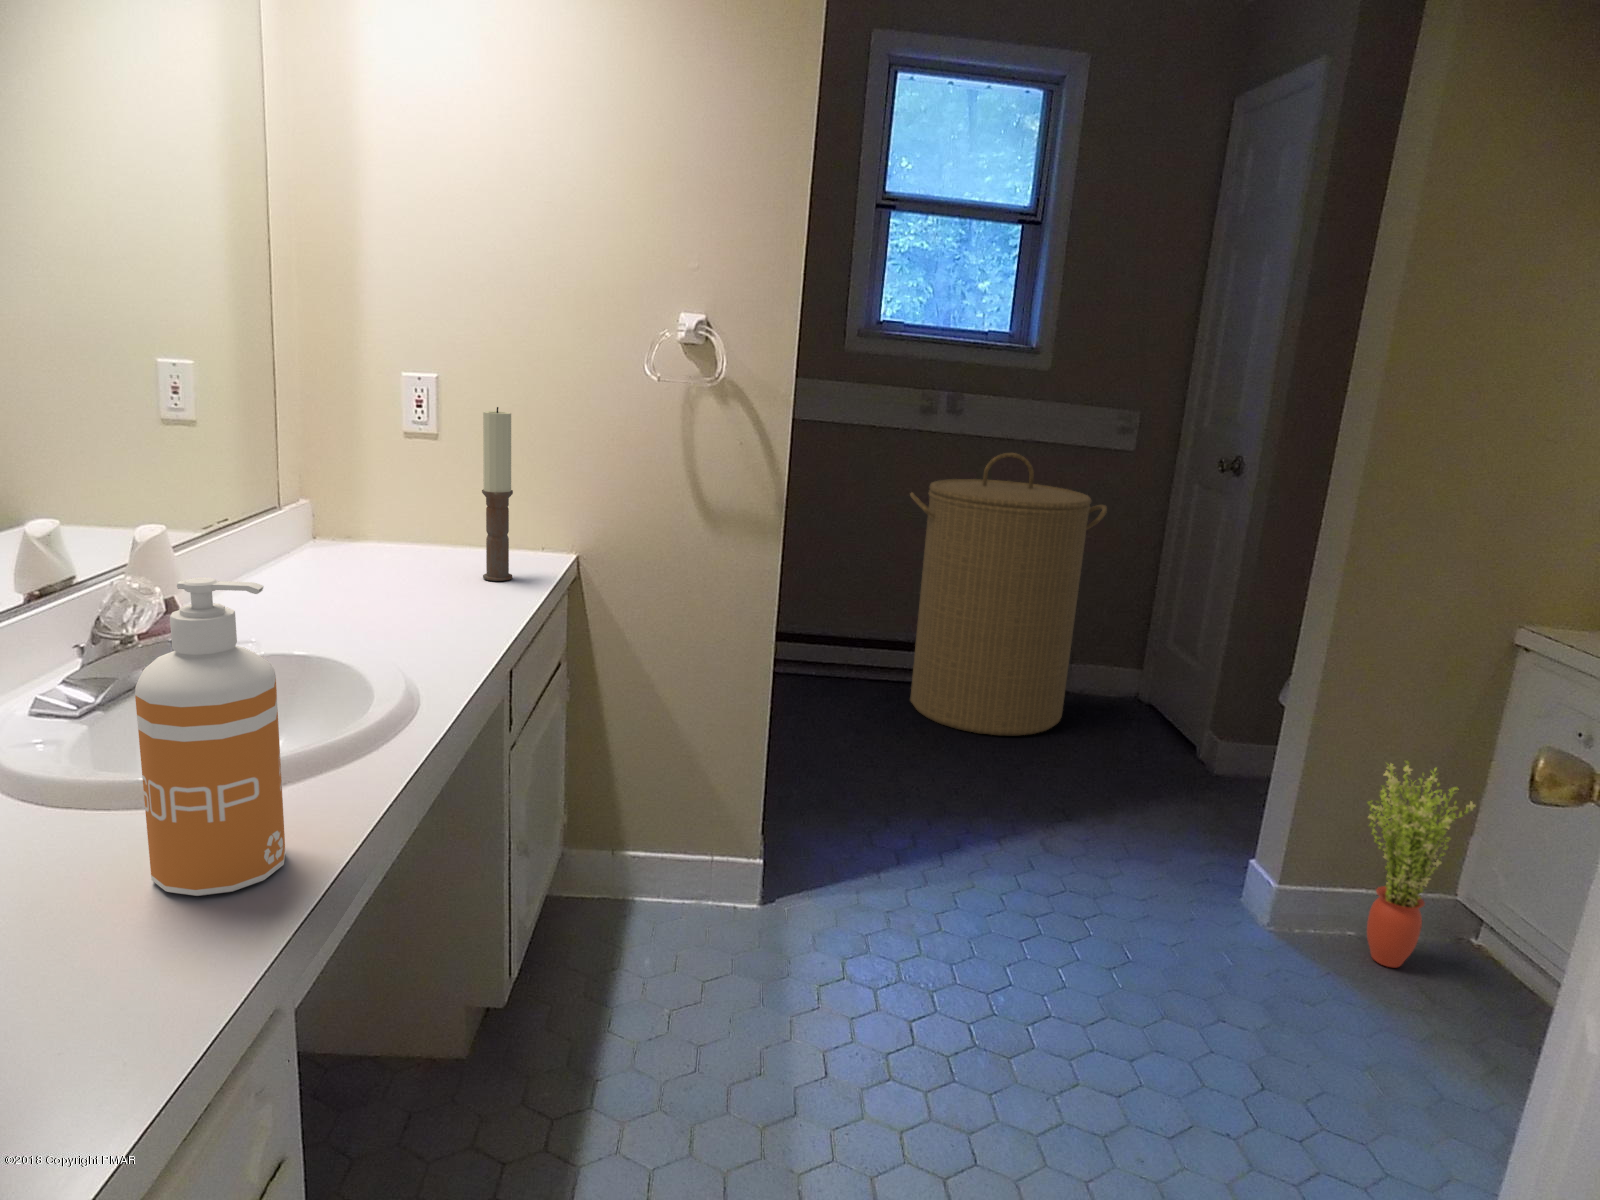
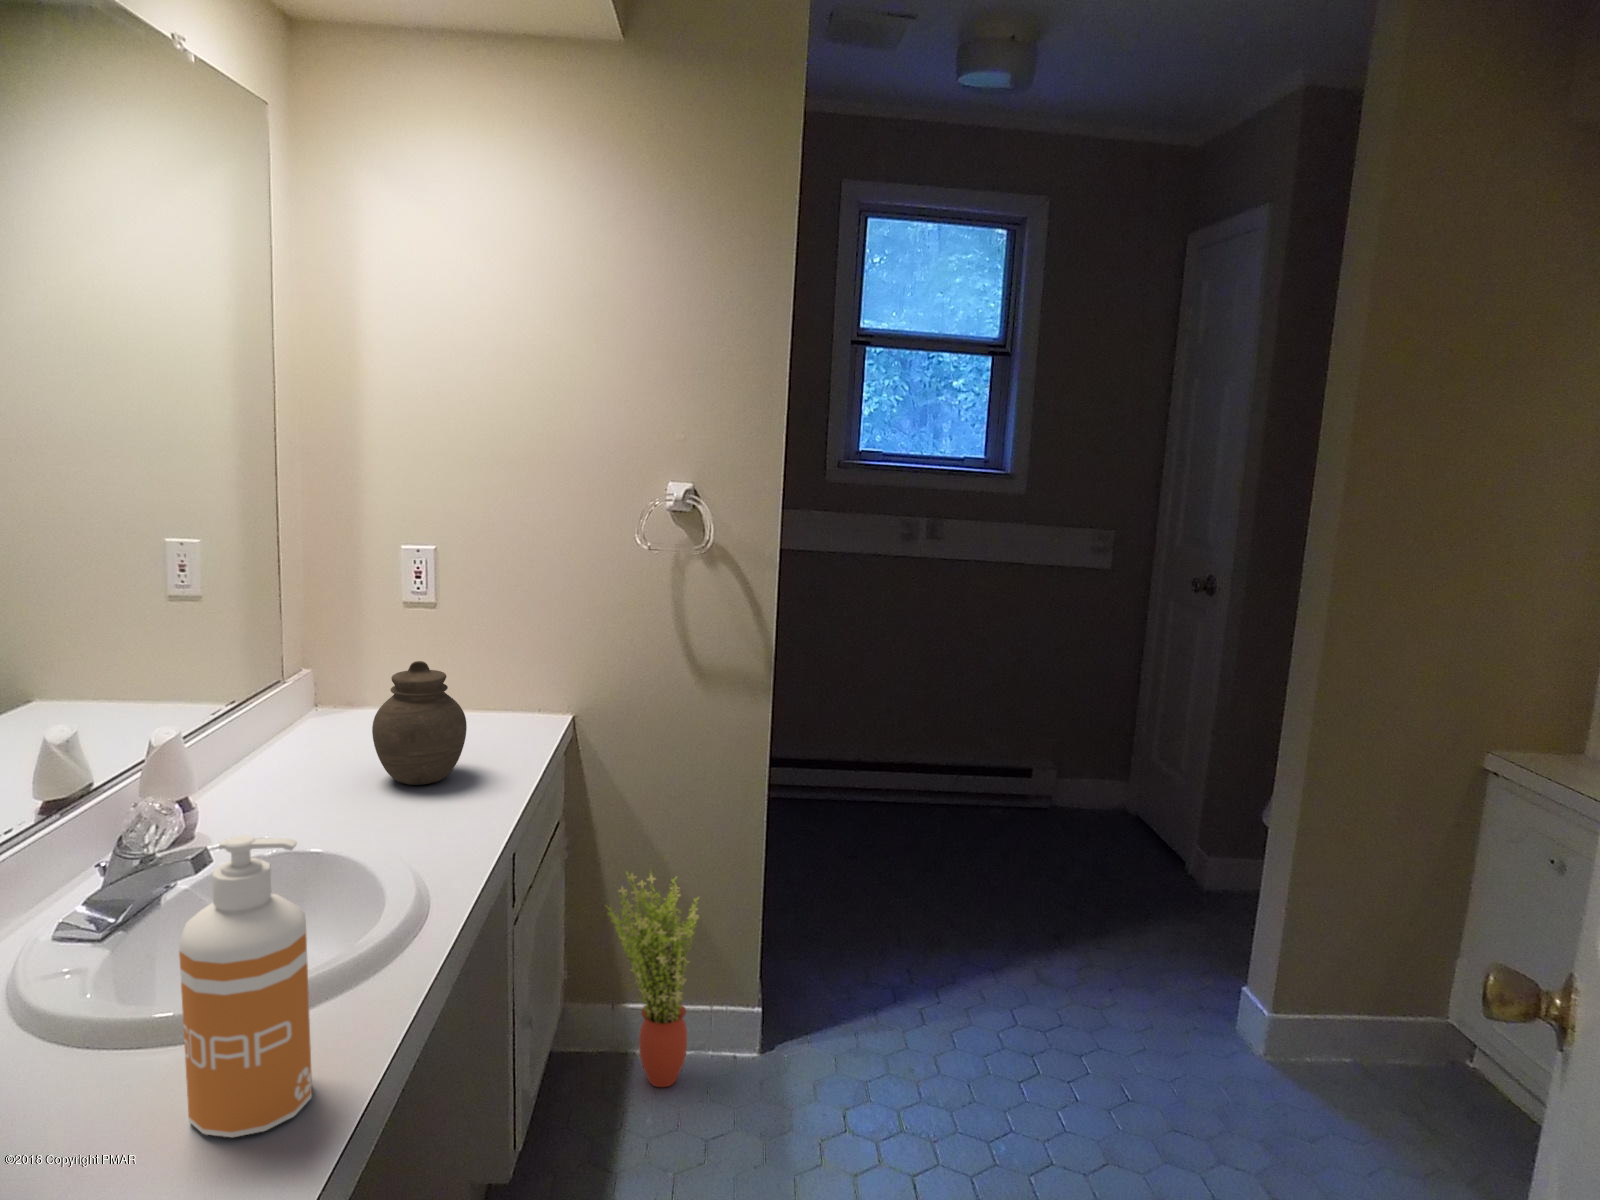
candle: present [482,407,513,581] -> none [481,584,509,750]
laundry hamper: present [910,453,1107,735] -> none [895,575,1089,857]
jar: none [369,477,466,605] -> present [372,661,467,785]
potted plant: present [1367,761,1475,968] -> present [606,872,699,1087]

